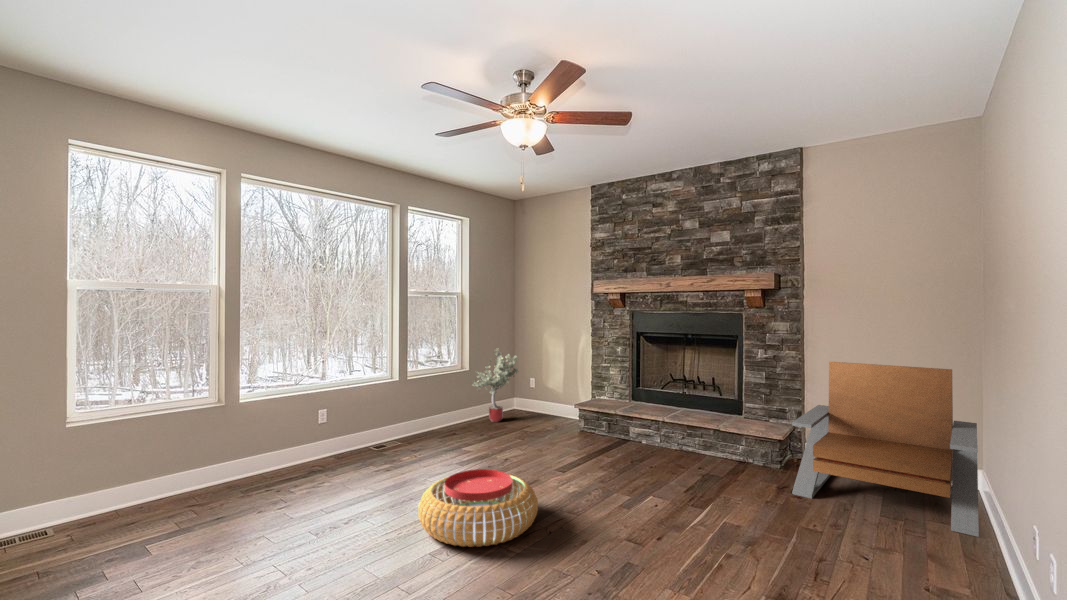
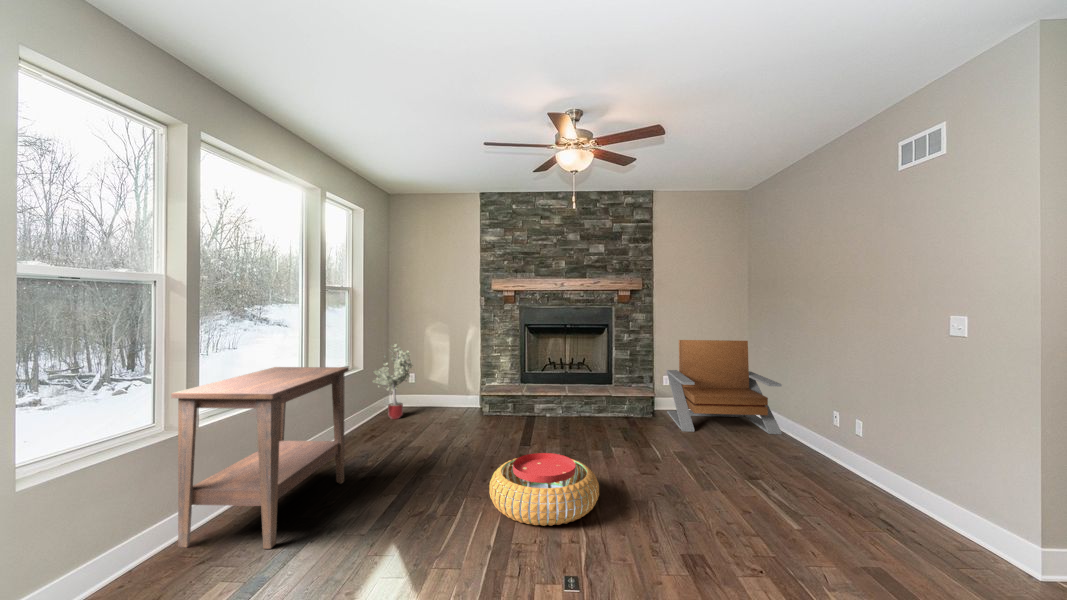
side table: none [230,360,379,497] -> present [171,367,349,549]

